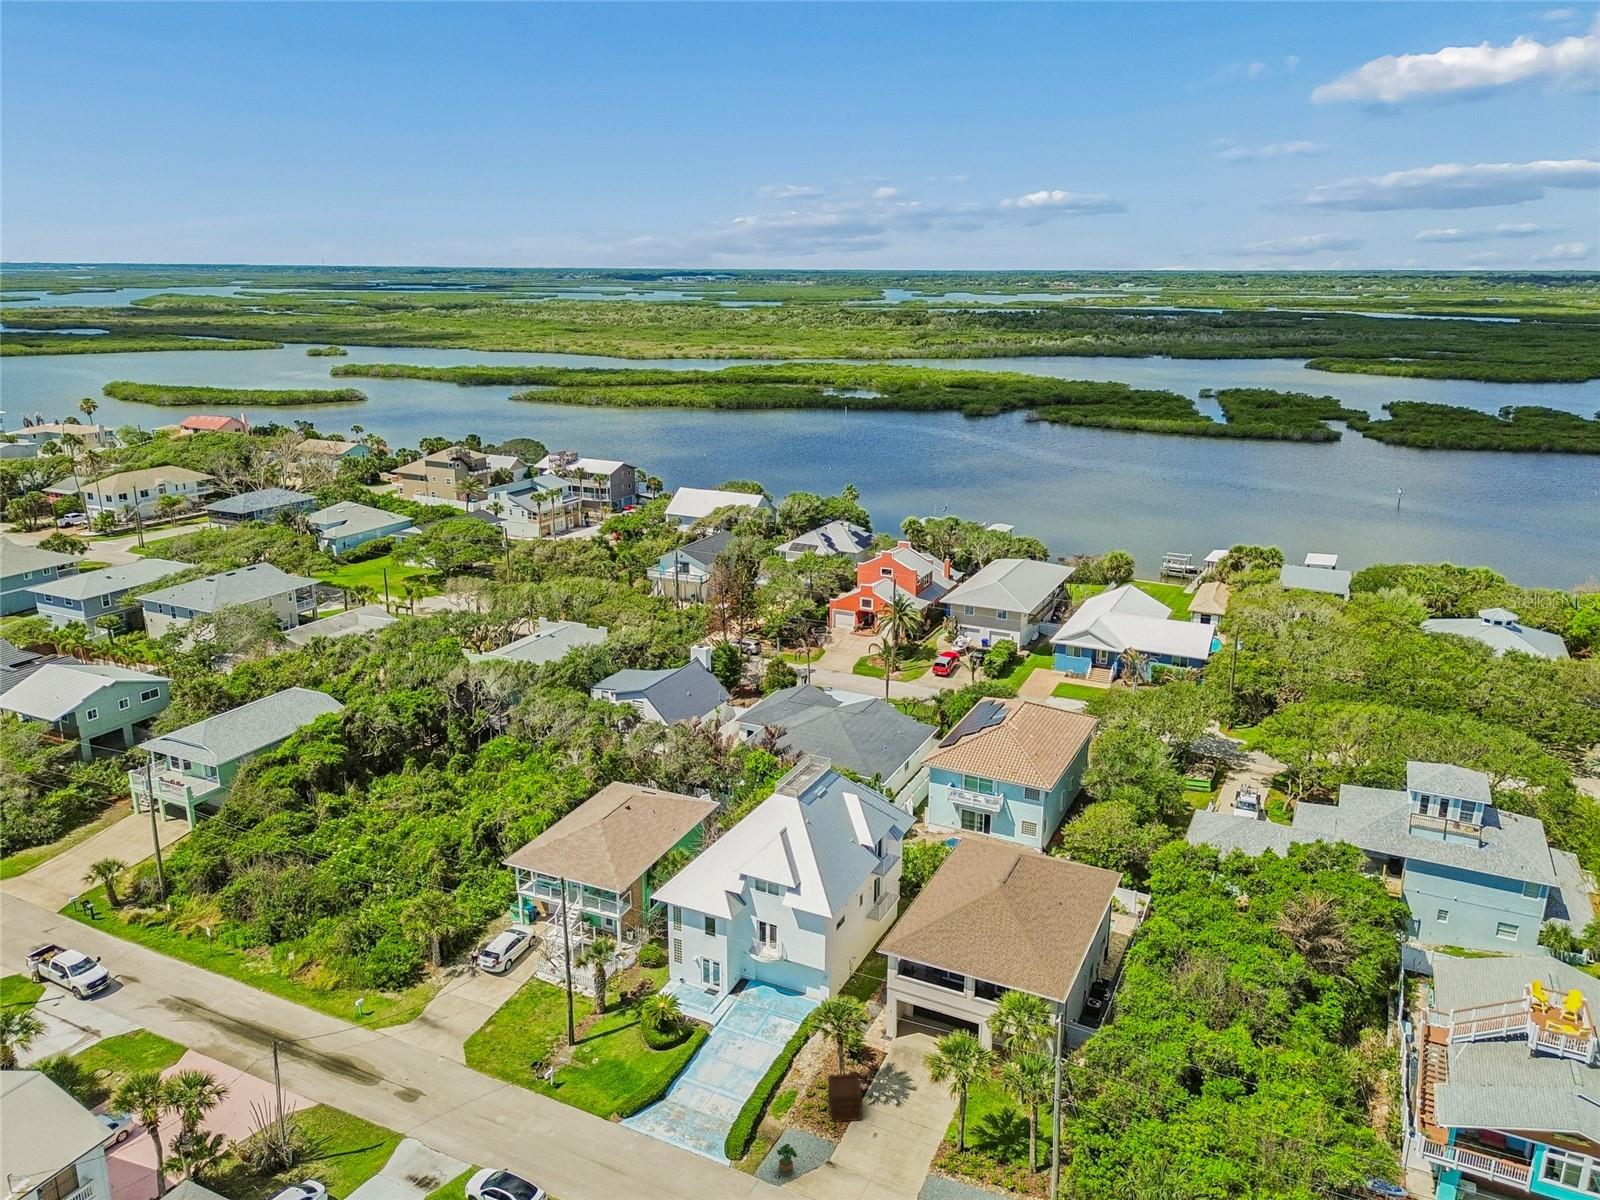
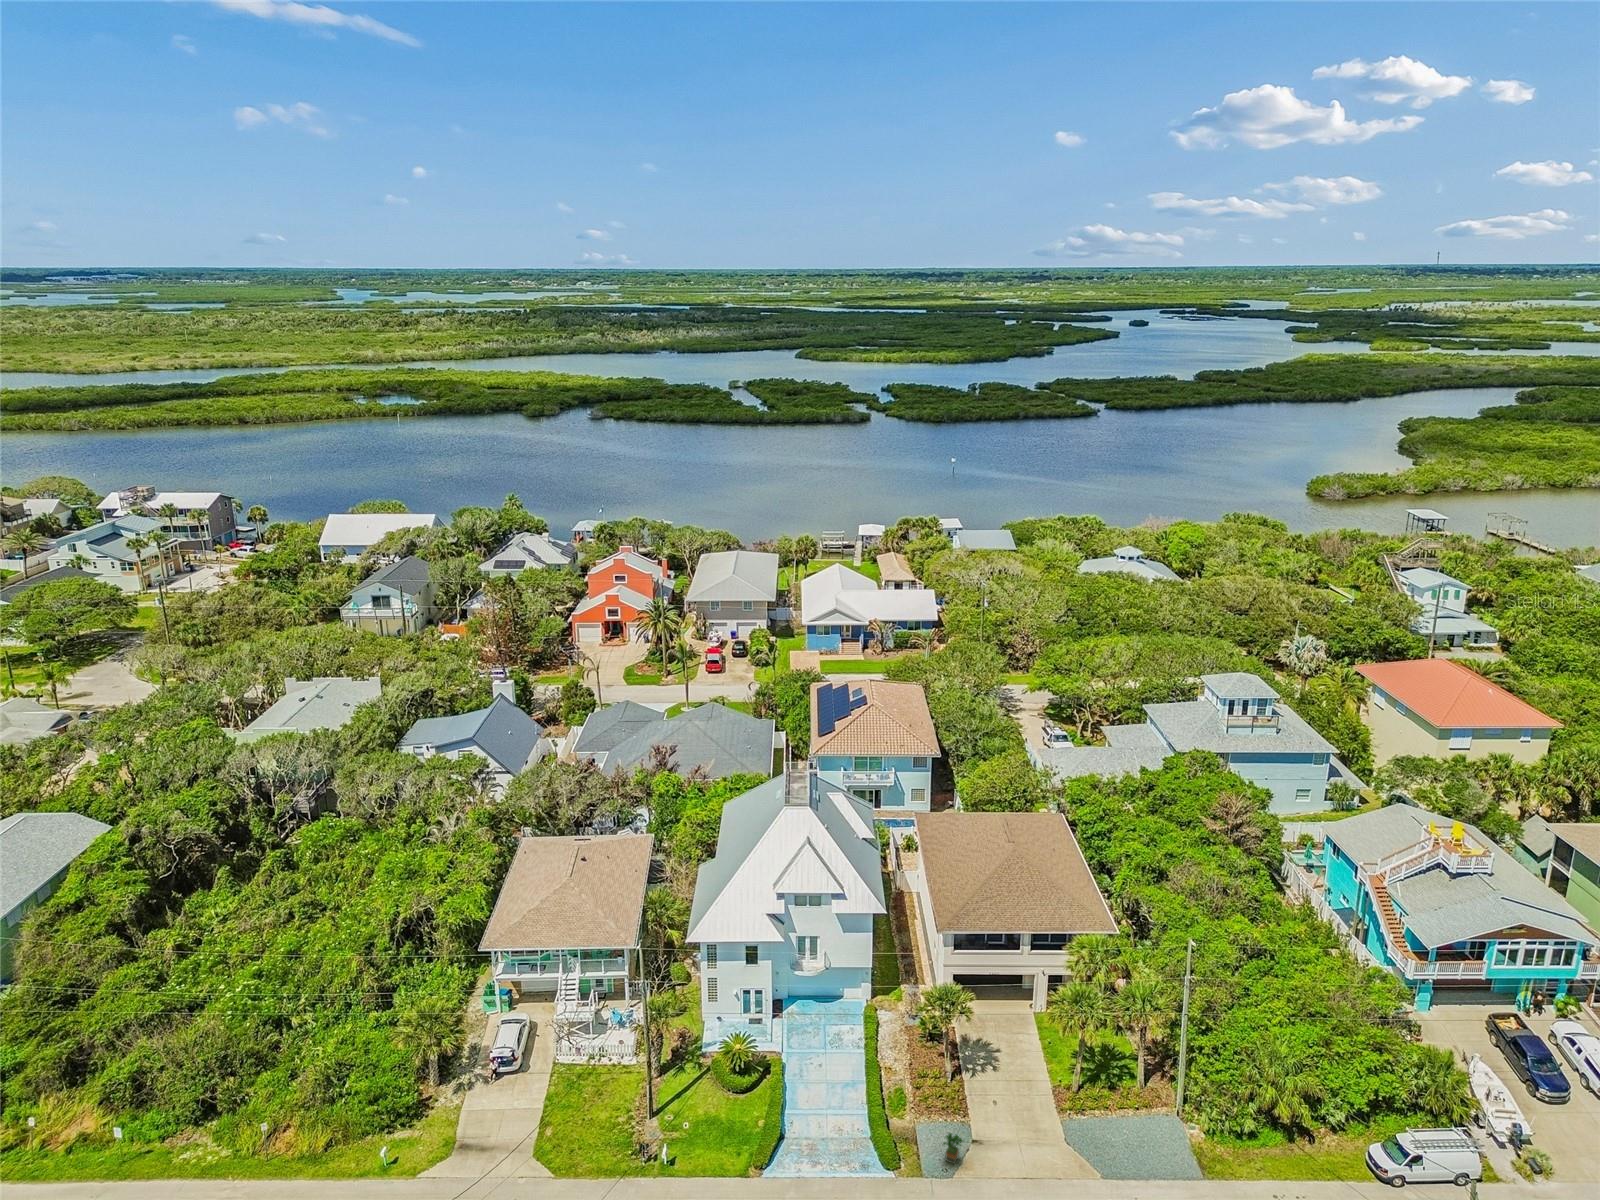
wooden crate: present [828,1074,862,1122] -> none [936,1050,978,1102]

